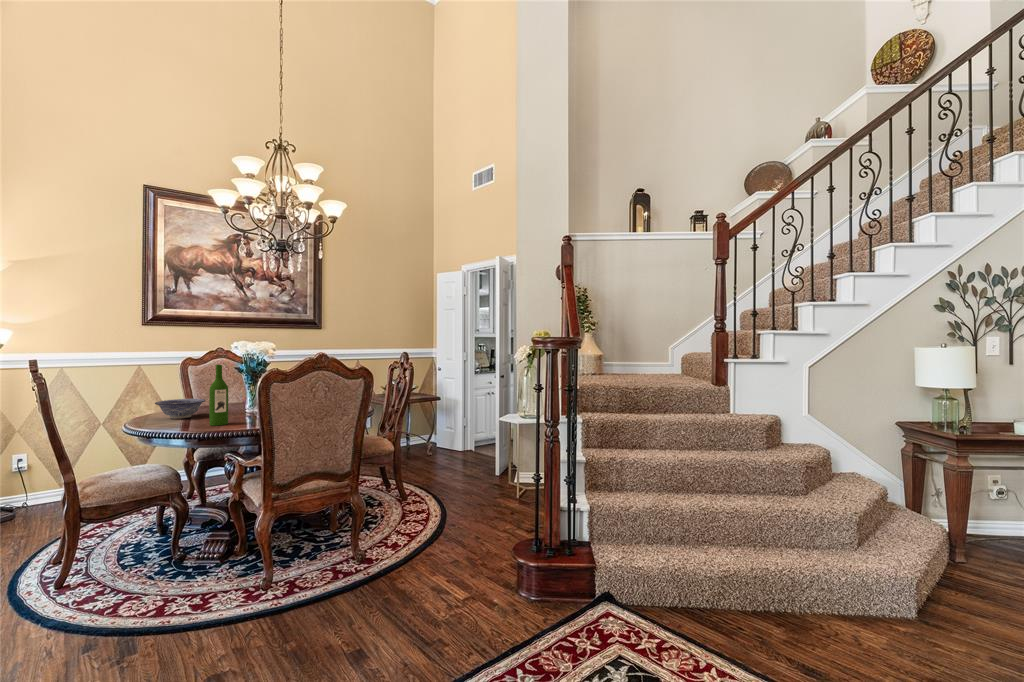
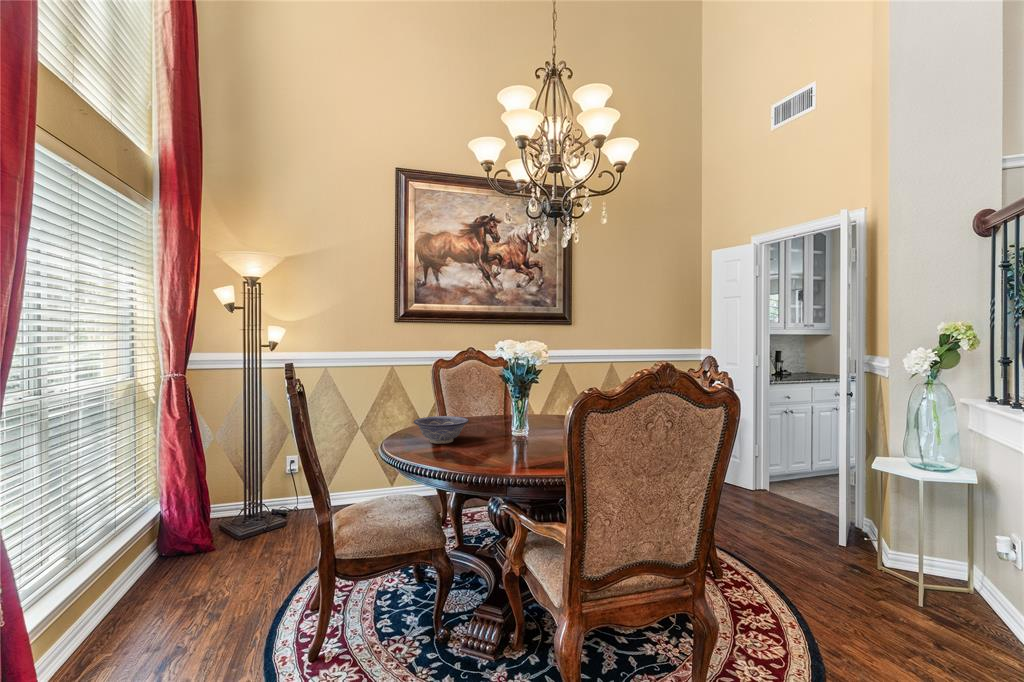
wine bottle: present [209,365,228,426] -> none [481,376,504,463]

